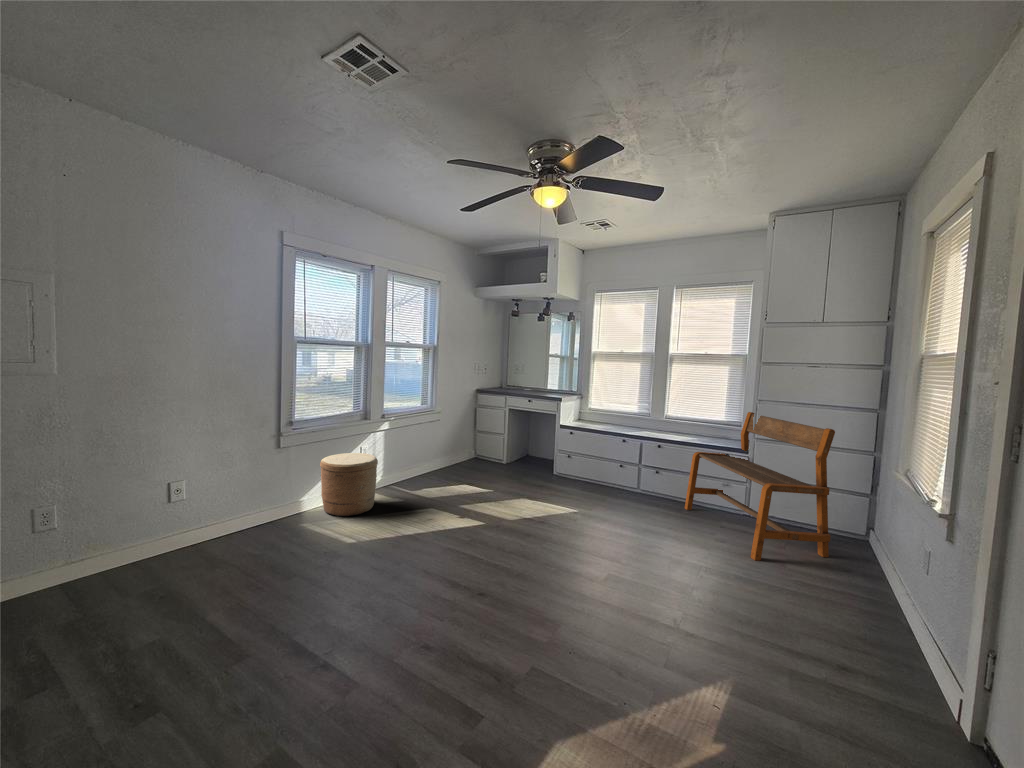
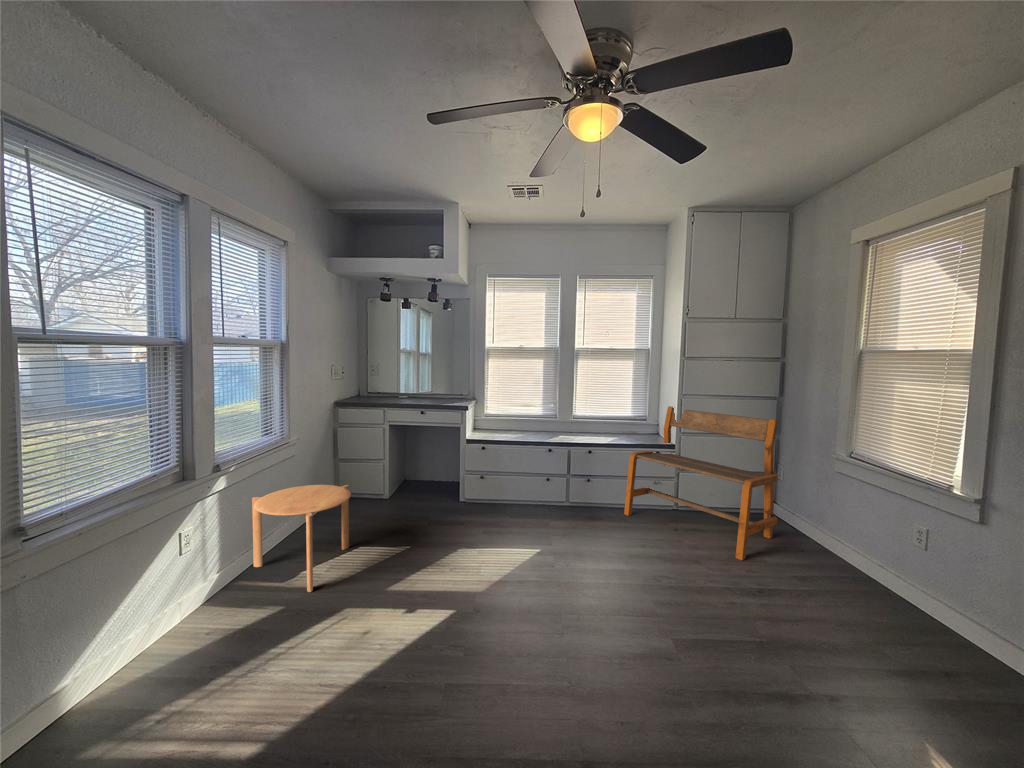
side table: none [400,438,458,497] -> present [252,485,351,592]
woven basket: present [320,453,378,516] -> none [107,547,247,700]

